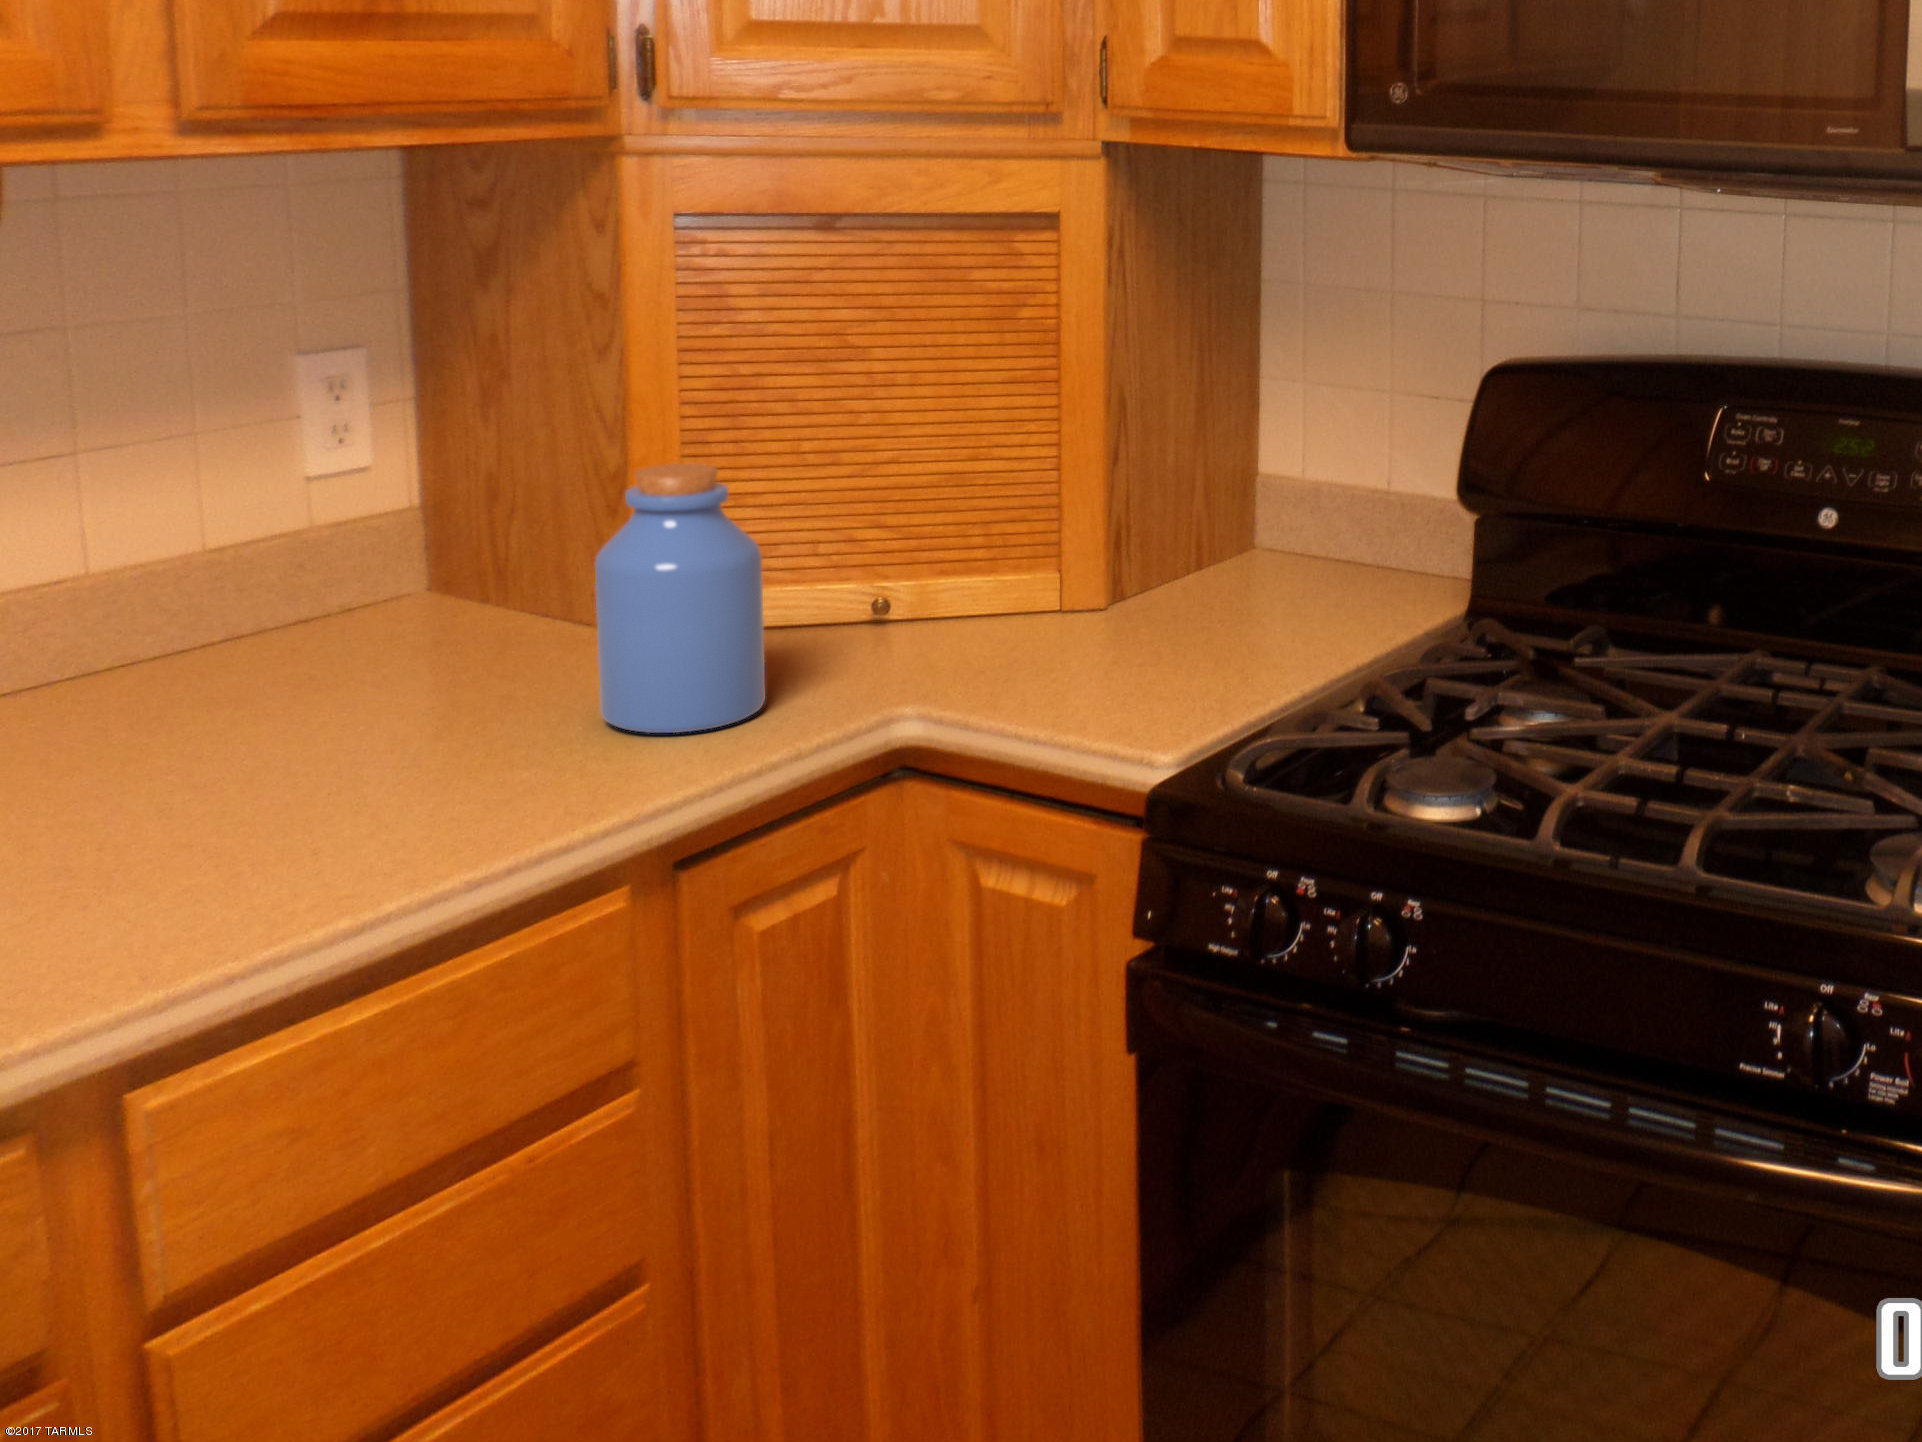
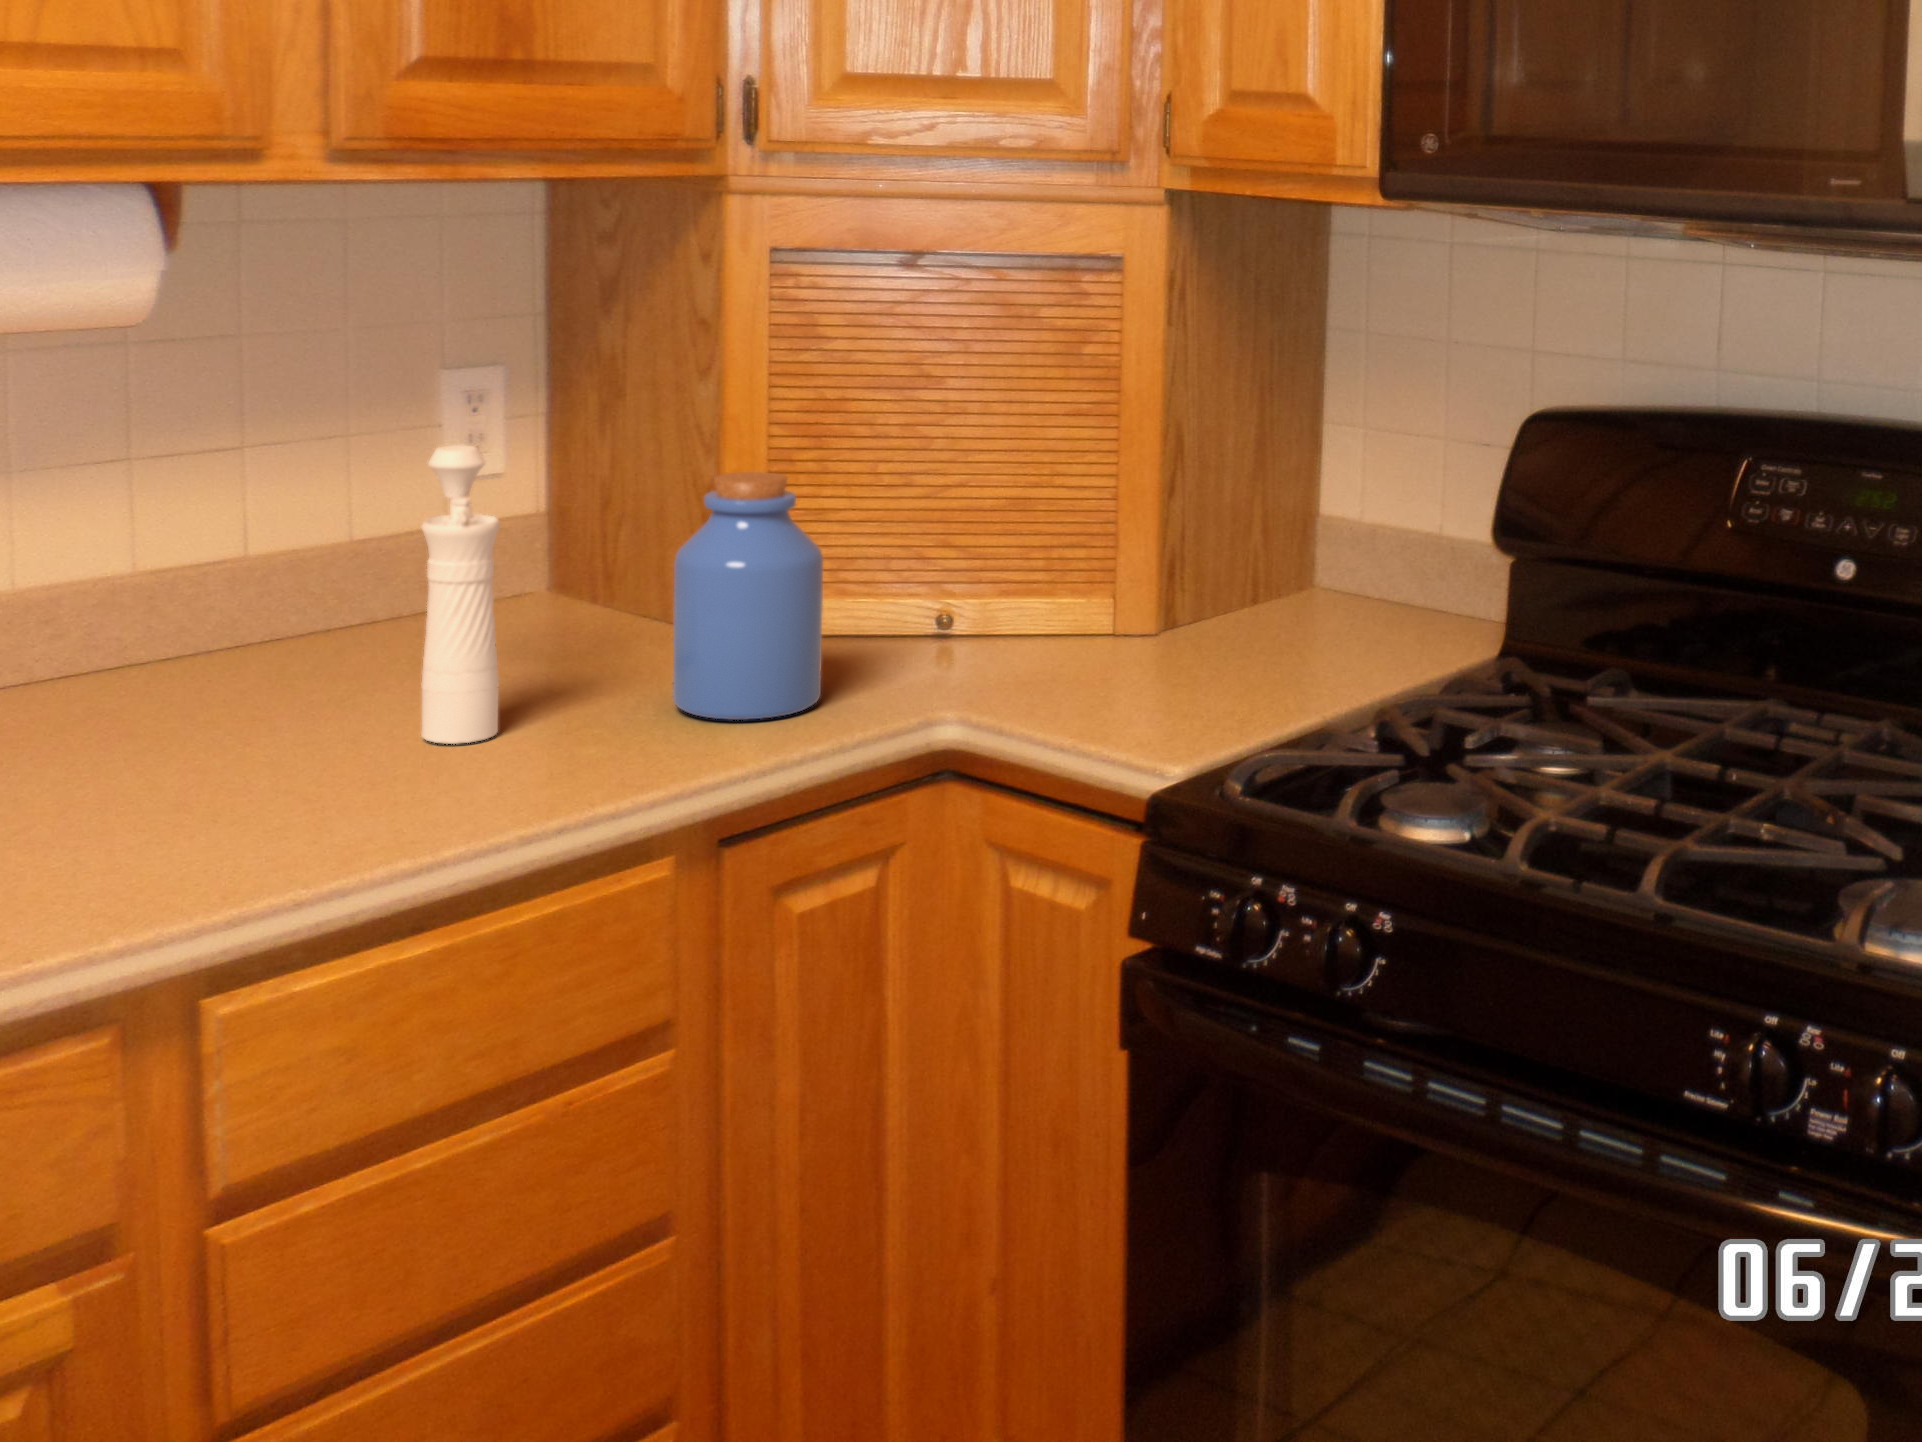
pepper mill: none [299,449,406,782] -> present [421,445,501,744]

